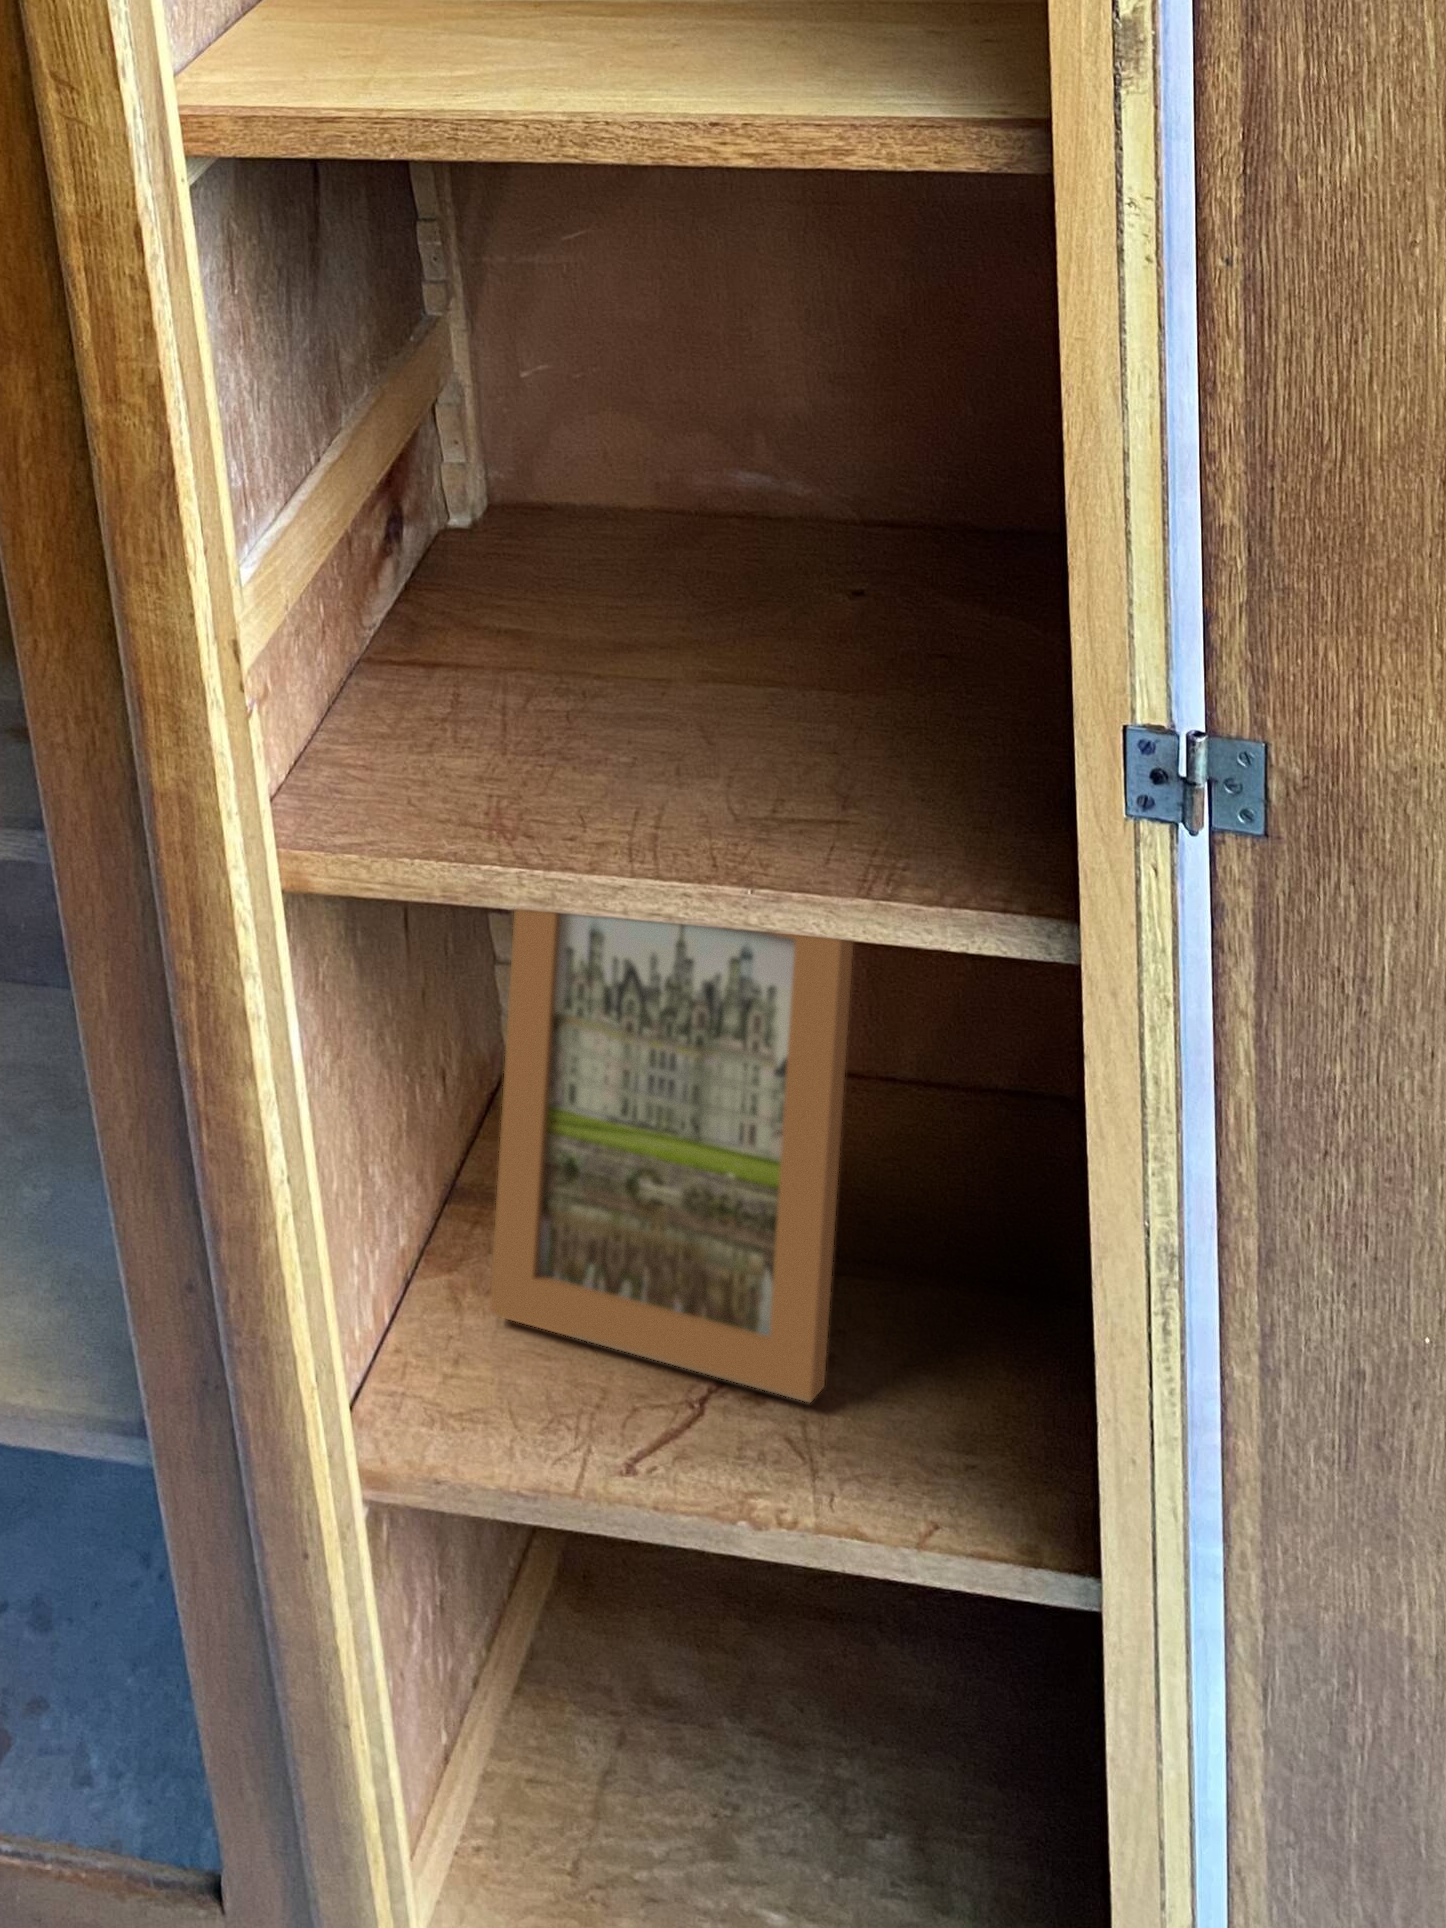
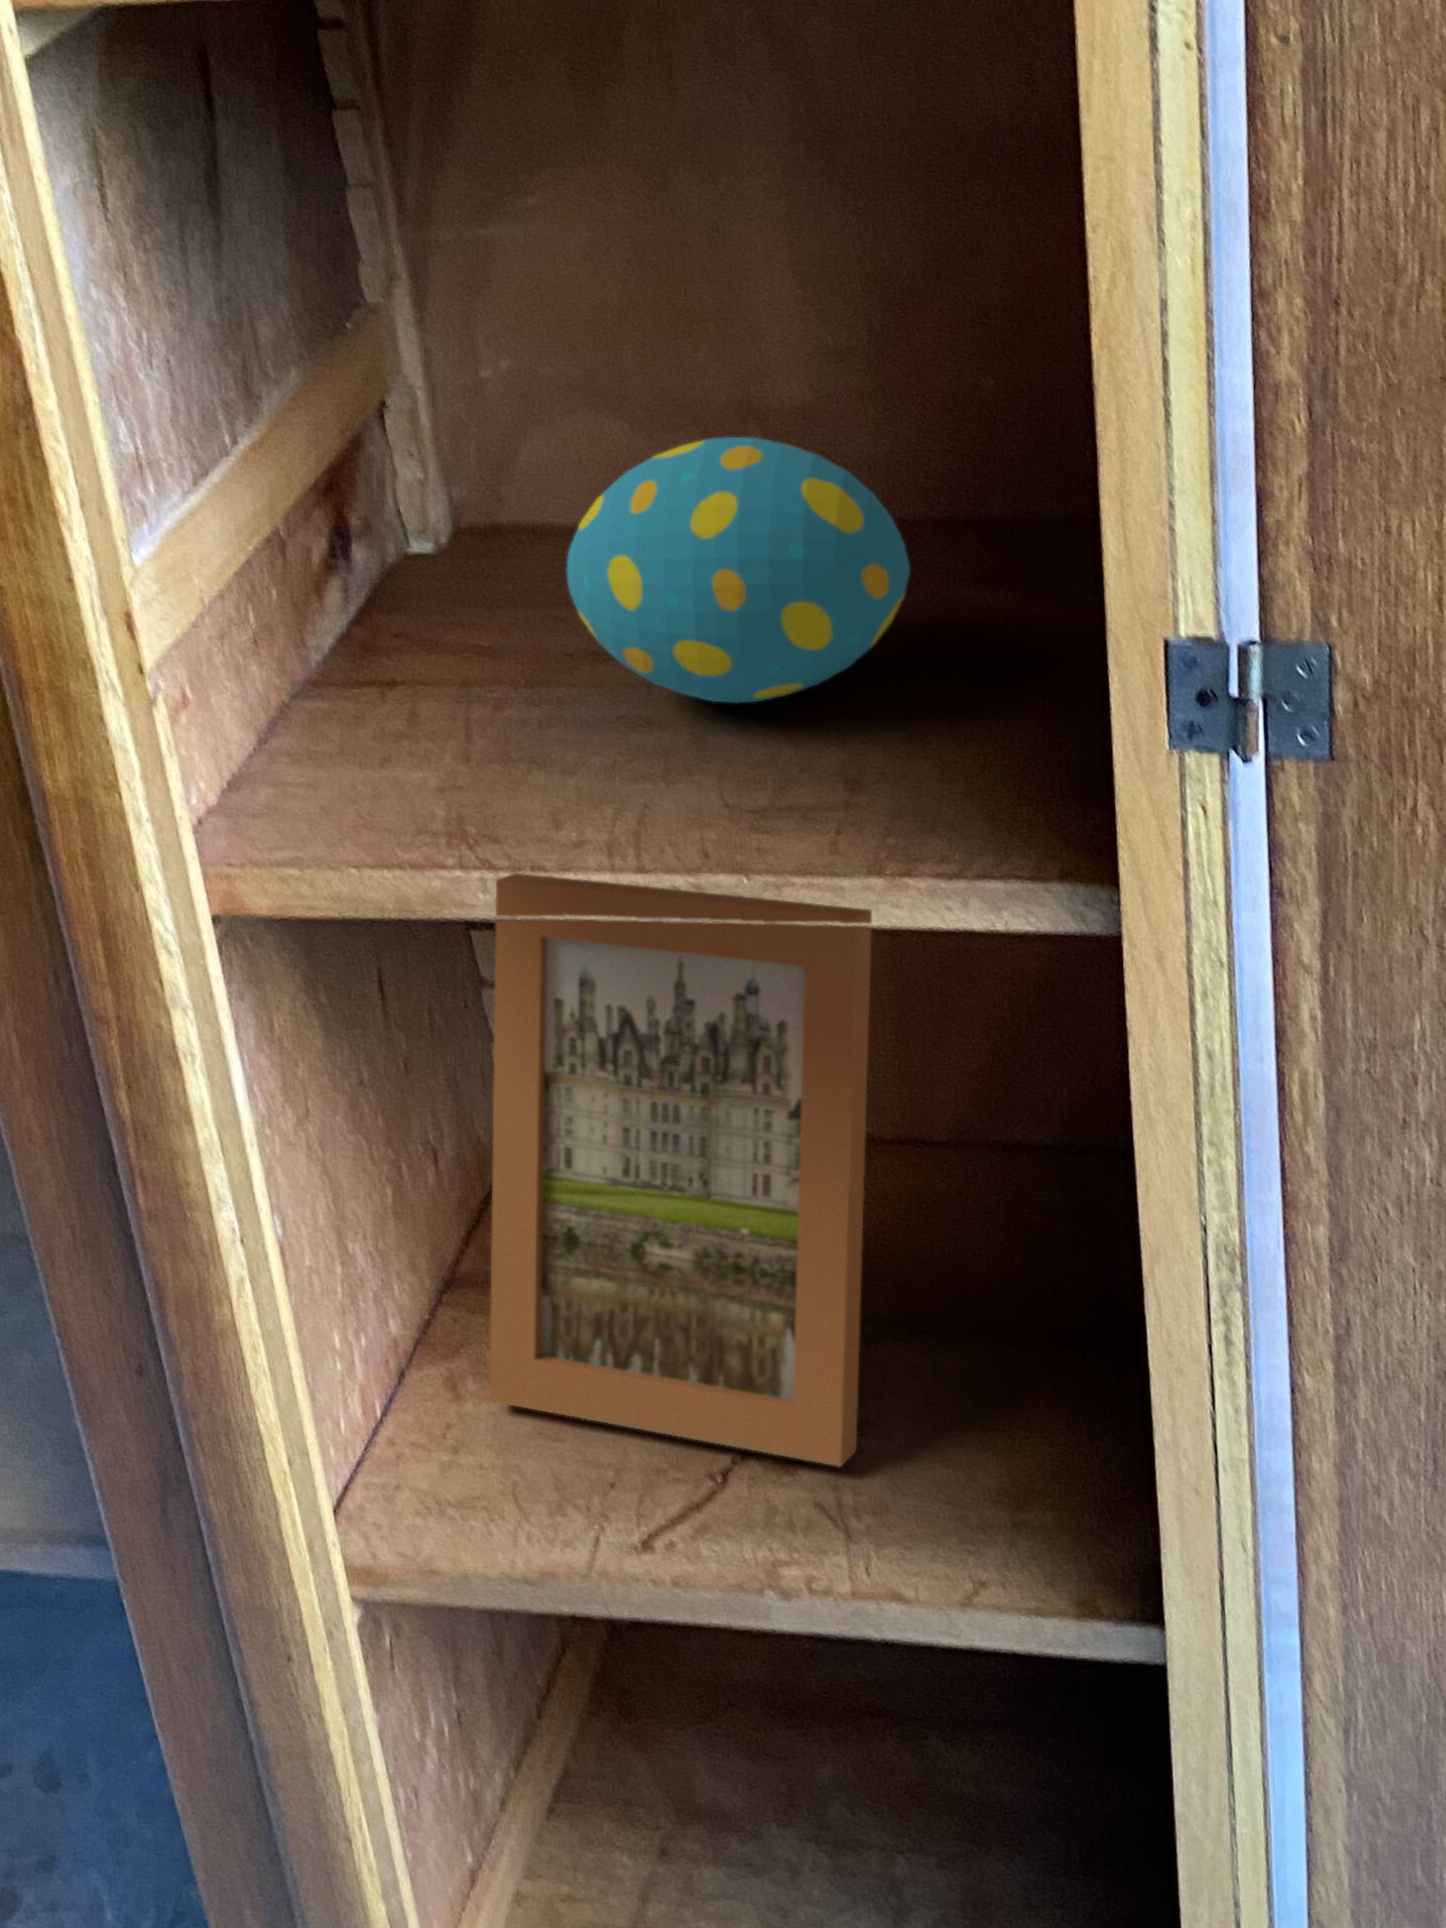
decorative egg: none [600,475,903,712] -> present [567,437,910,703]

